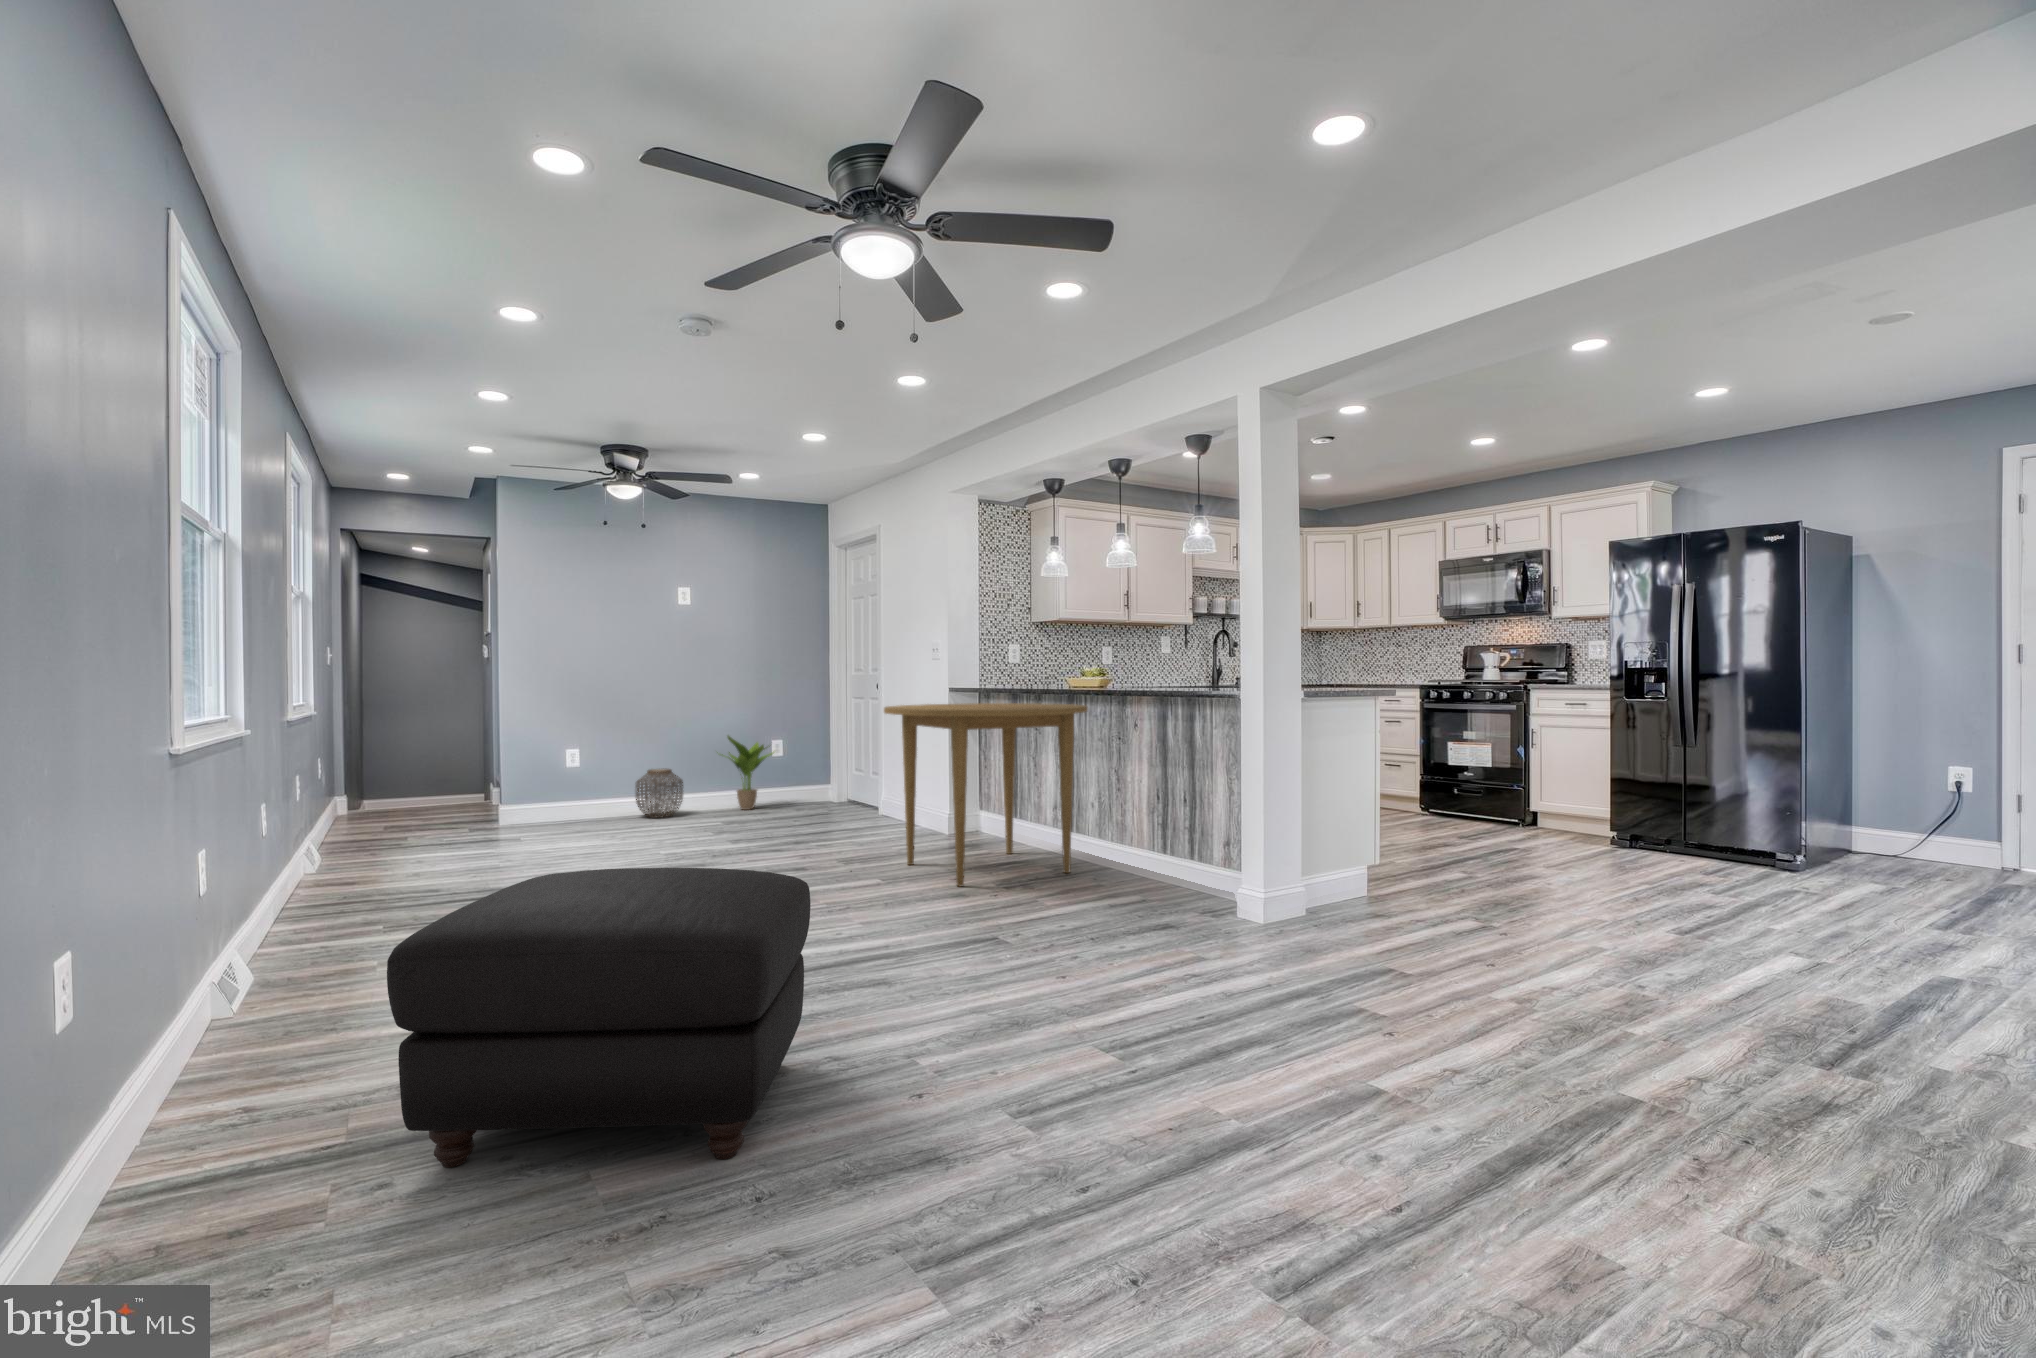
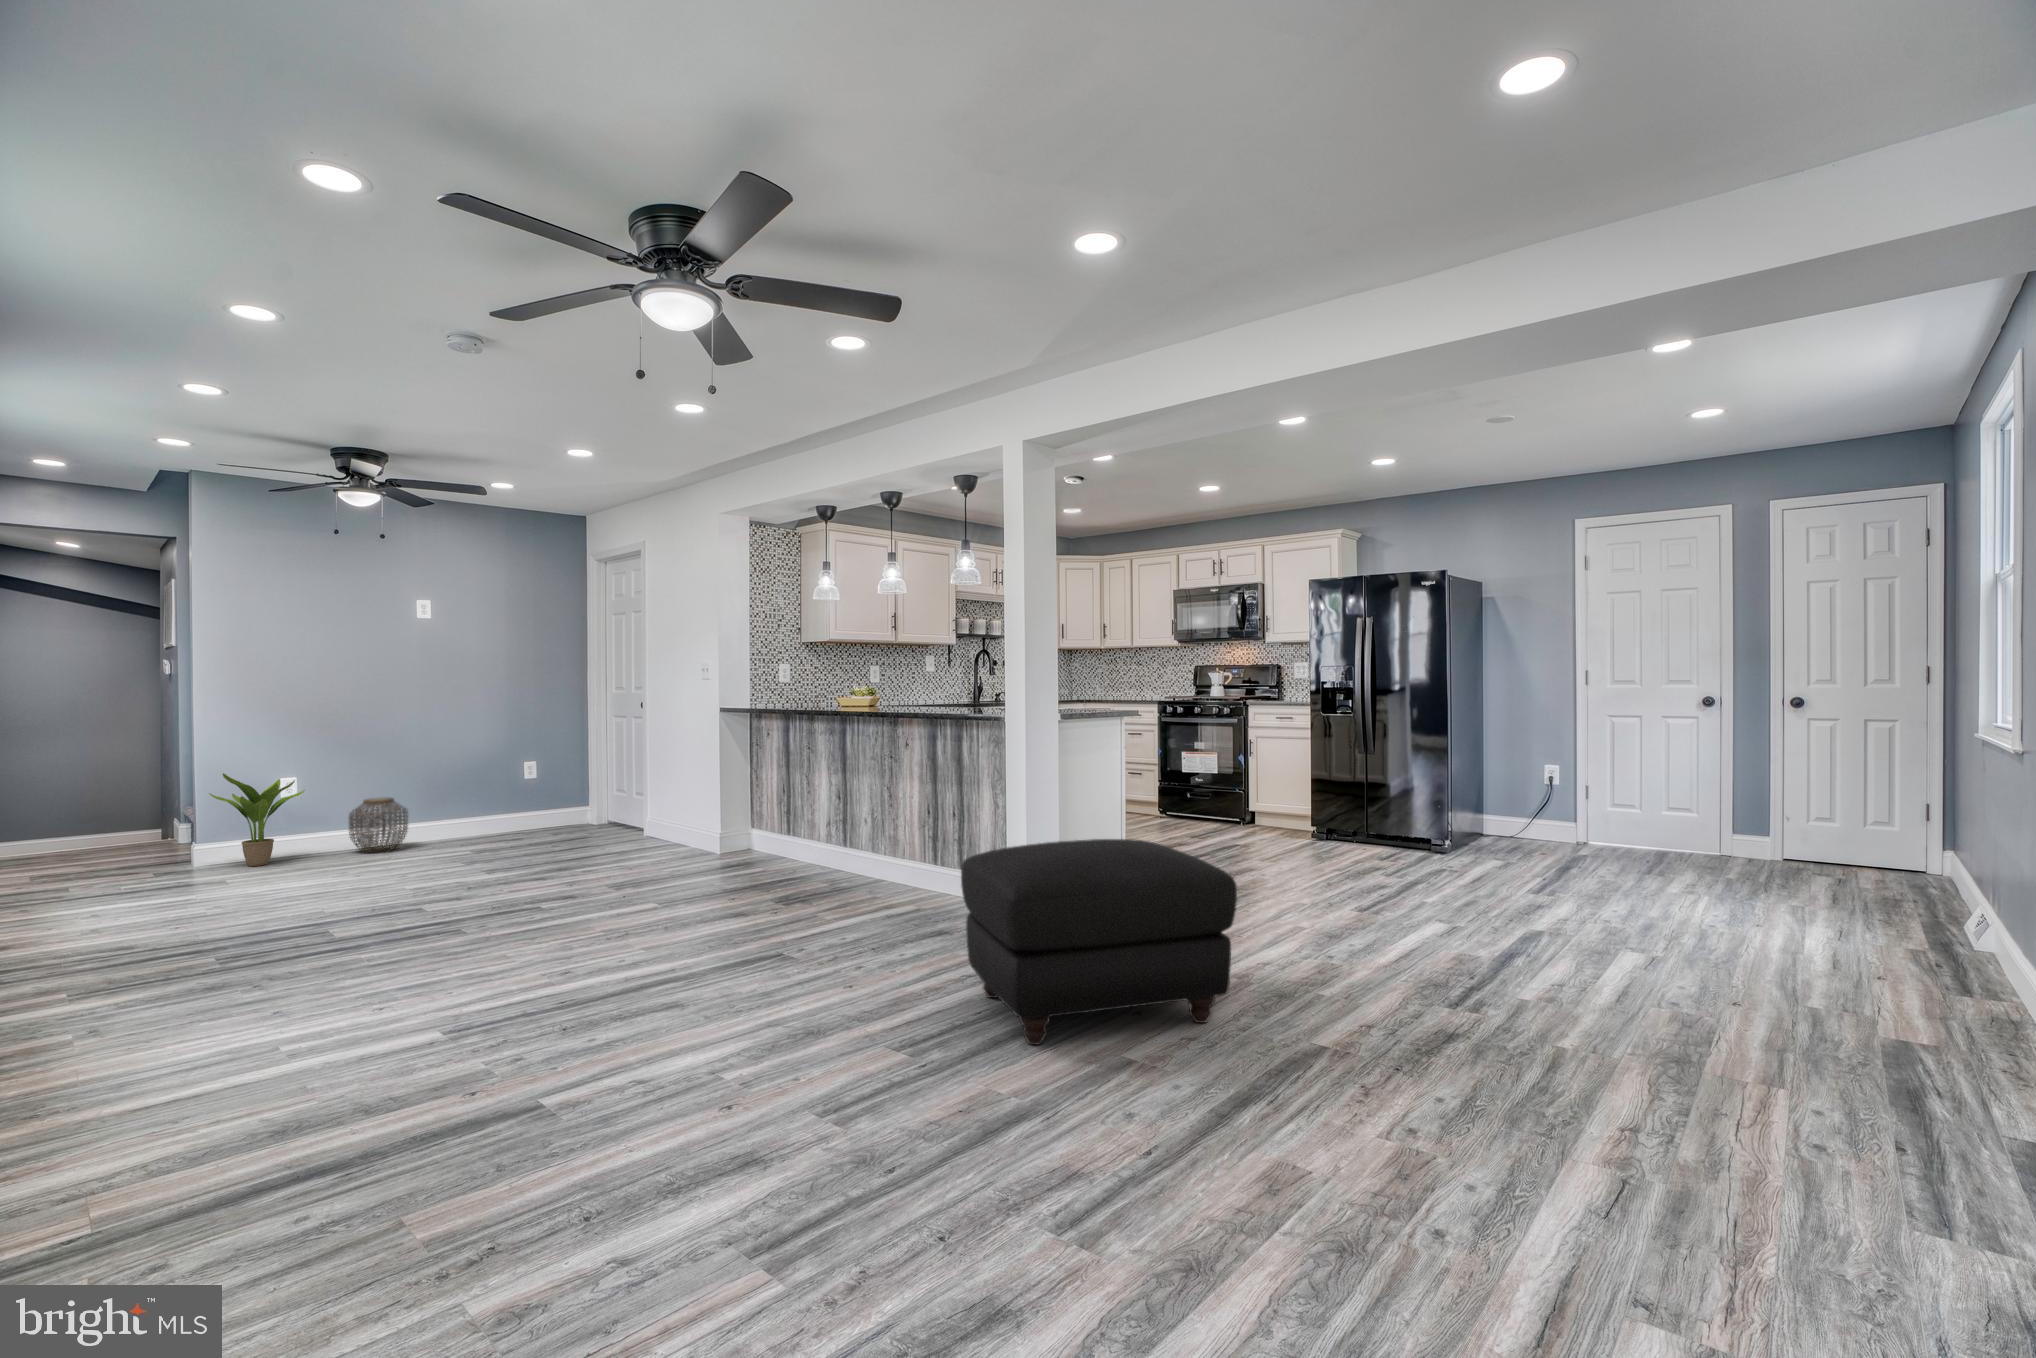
dining table: present [884,703,1088,886] -> none [654,724,863,909]
potted plant: present [722,736,774,810] -> present [209,773,305,866]
ottoman: present [387,868,811,1167] -> present [961,839,1237,1045]

